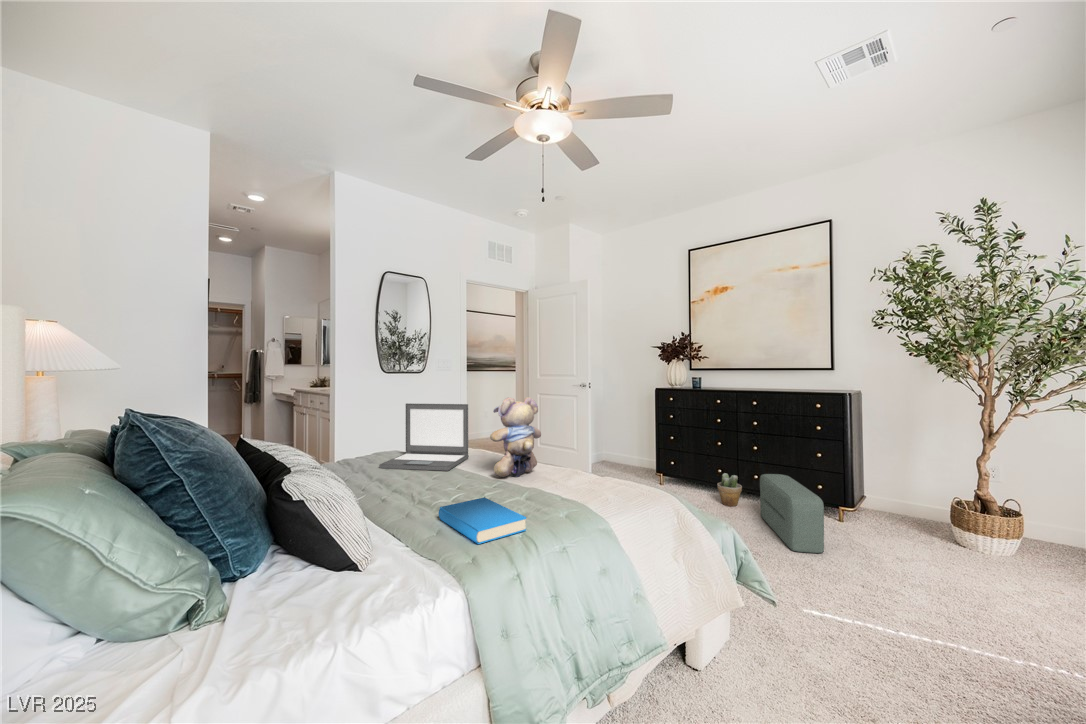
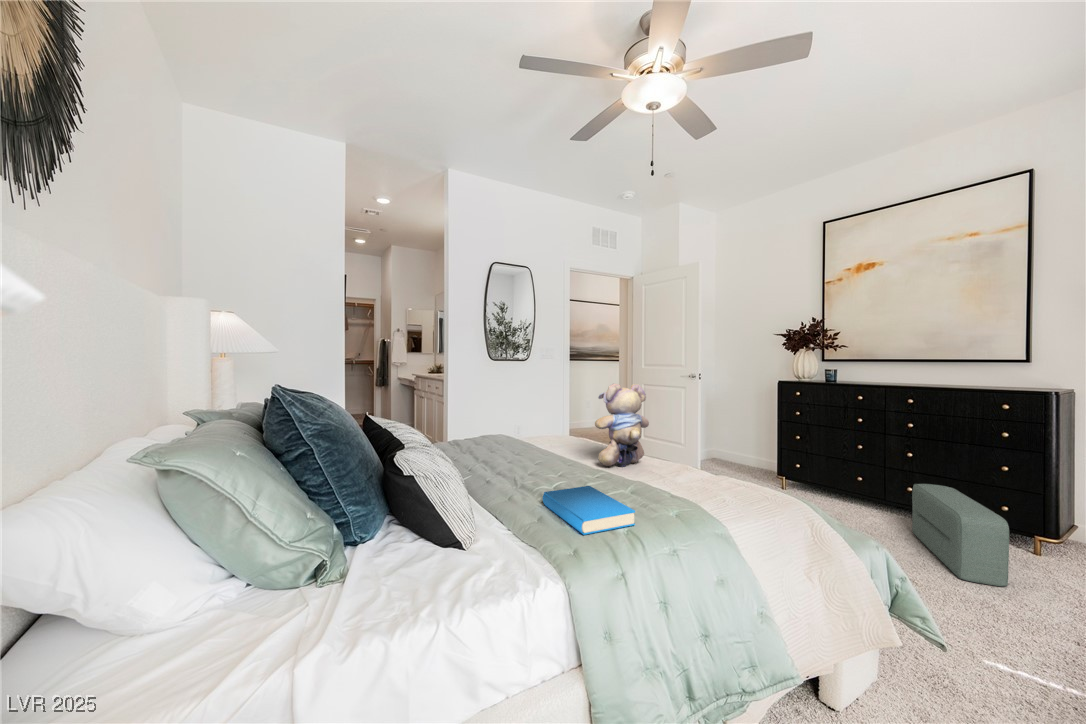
laptop: present [379,403,469,471] -> none [487,388,572,456]
potted plant: present [717,473,742,506] -> none [853,479,886,518]

